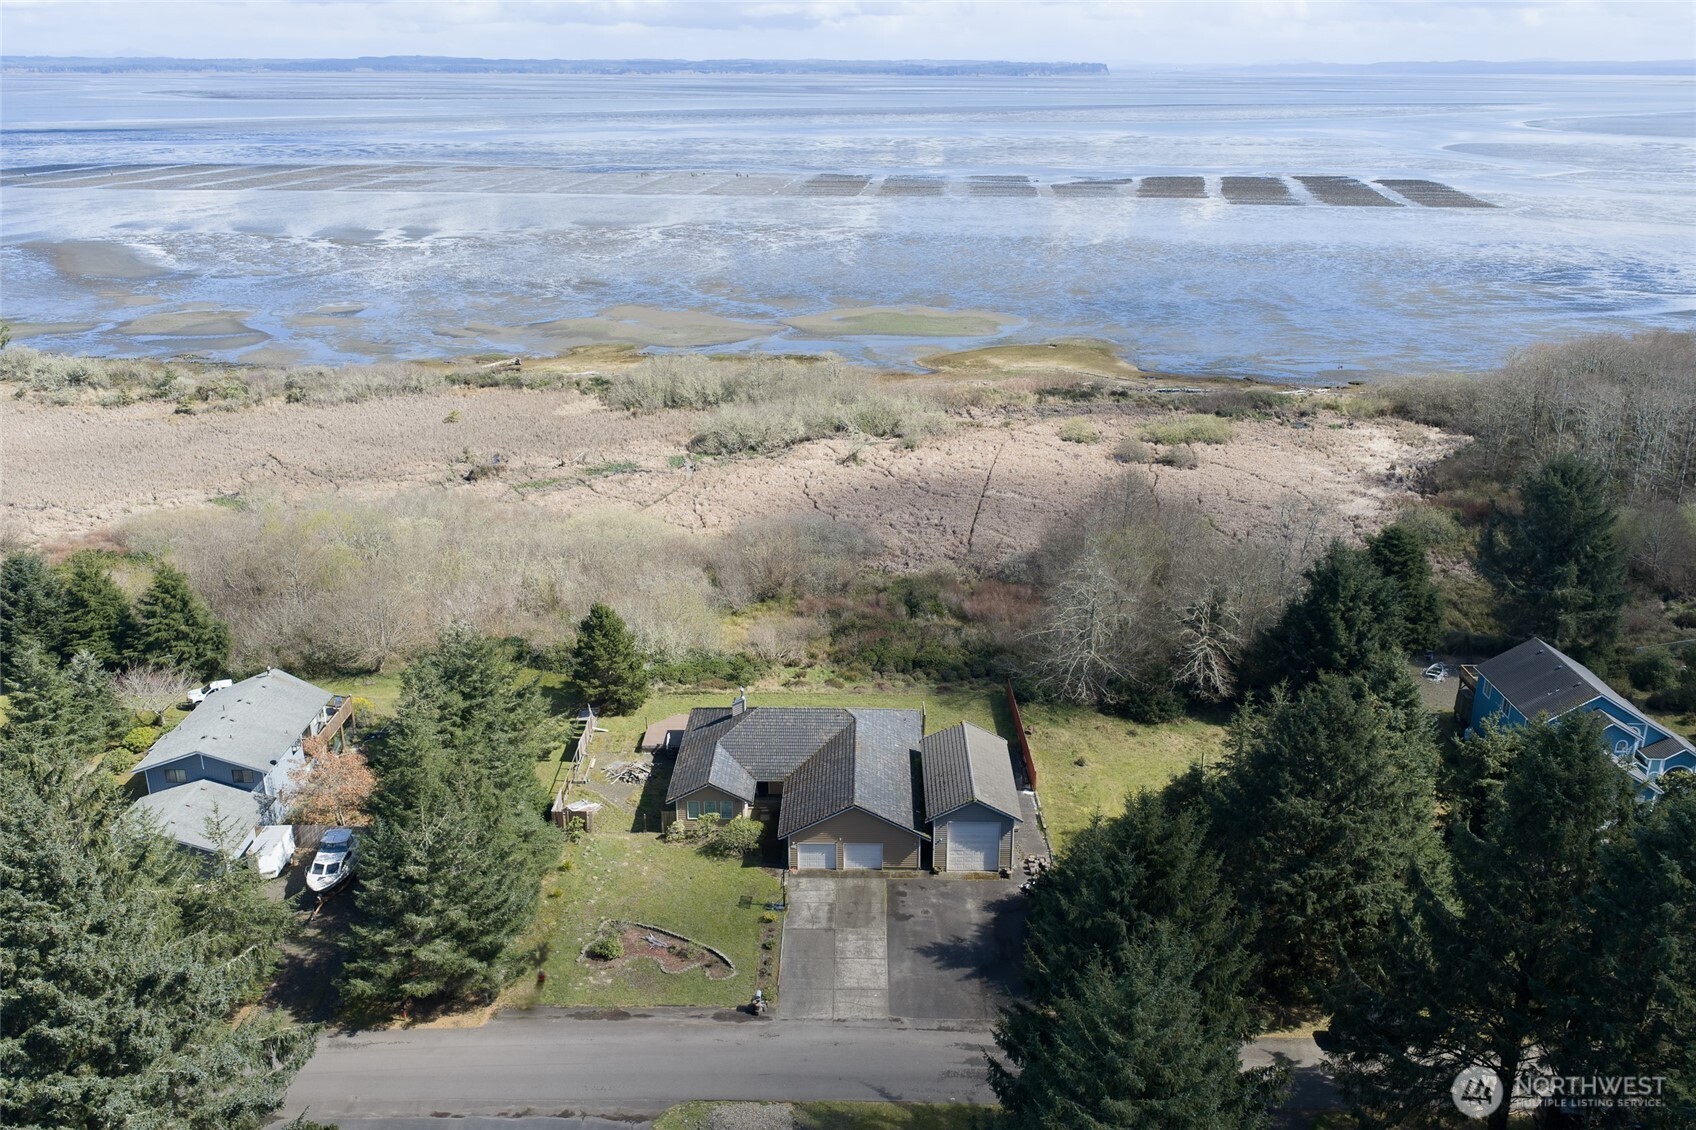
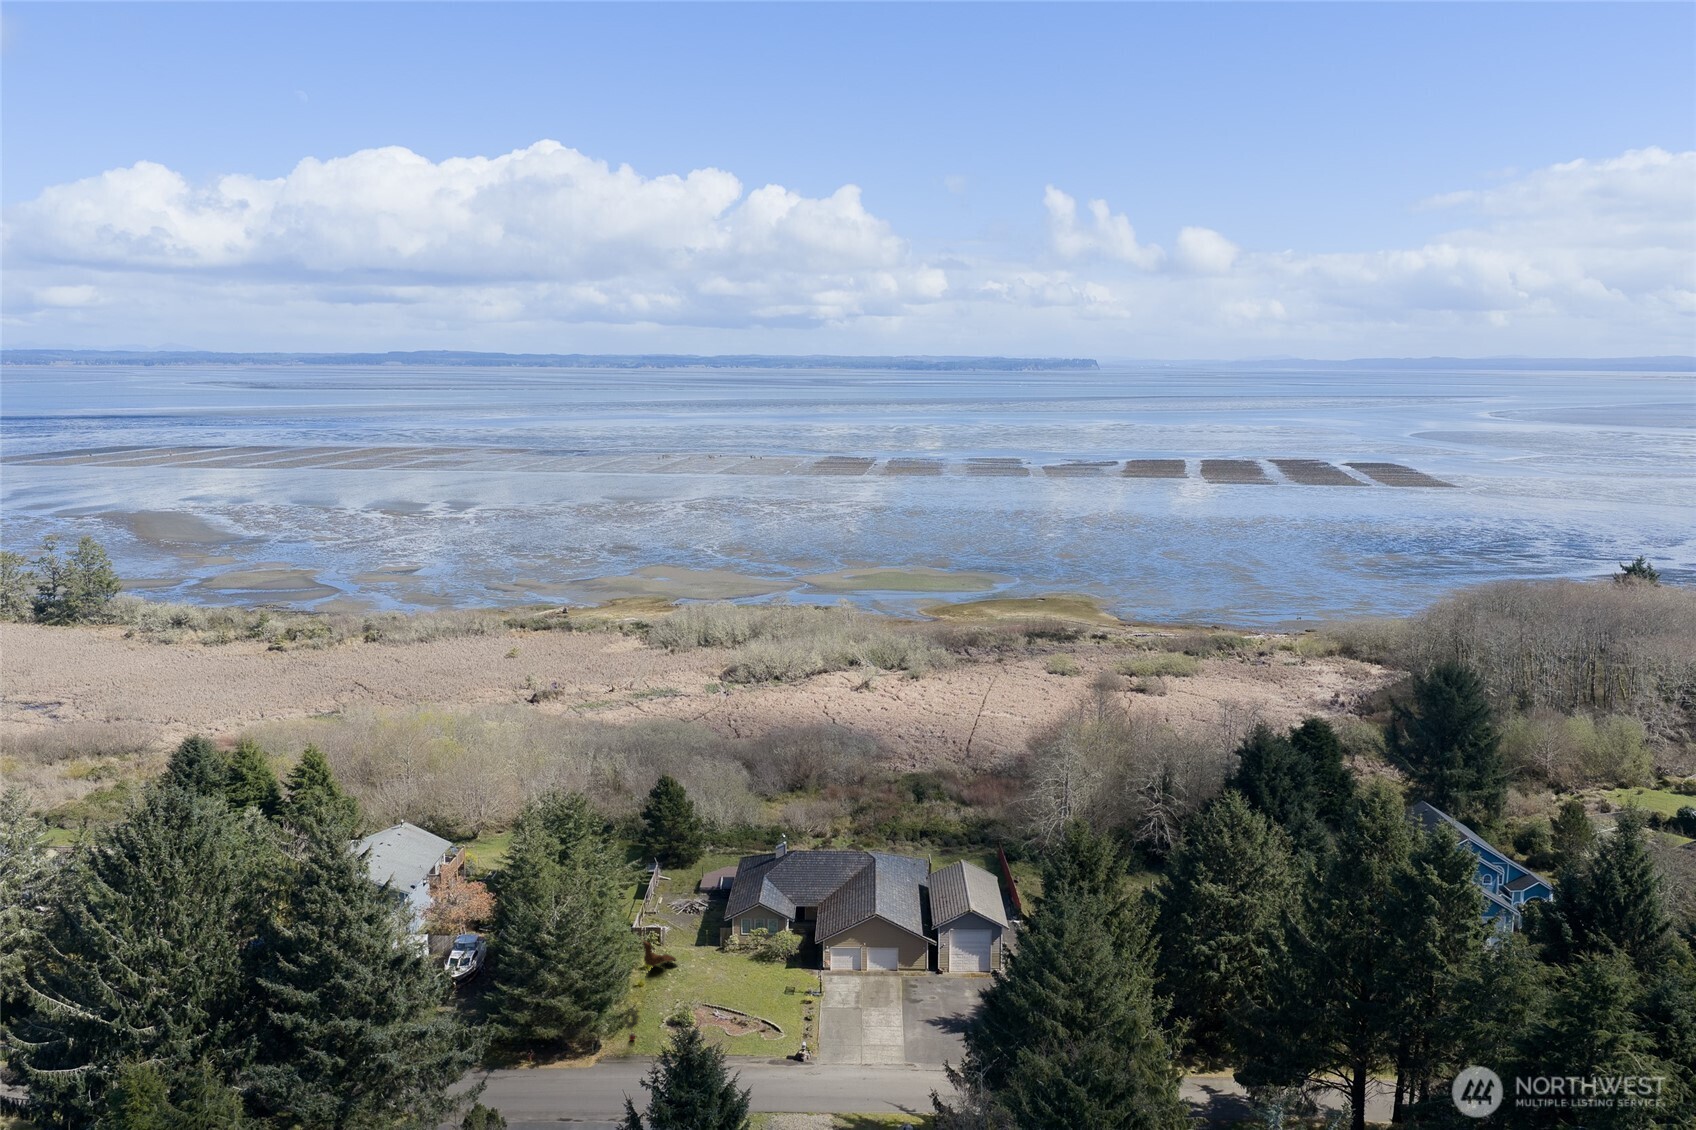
lounge chair: none [557,830,607,872] -> present [643,941,676,968]

